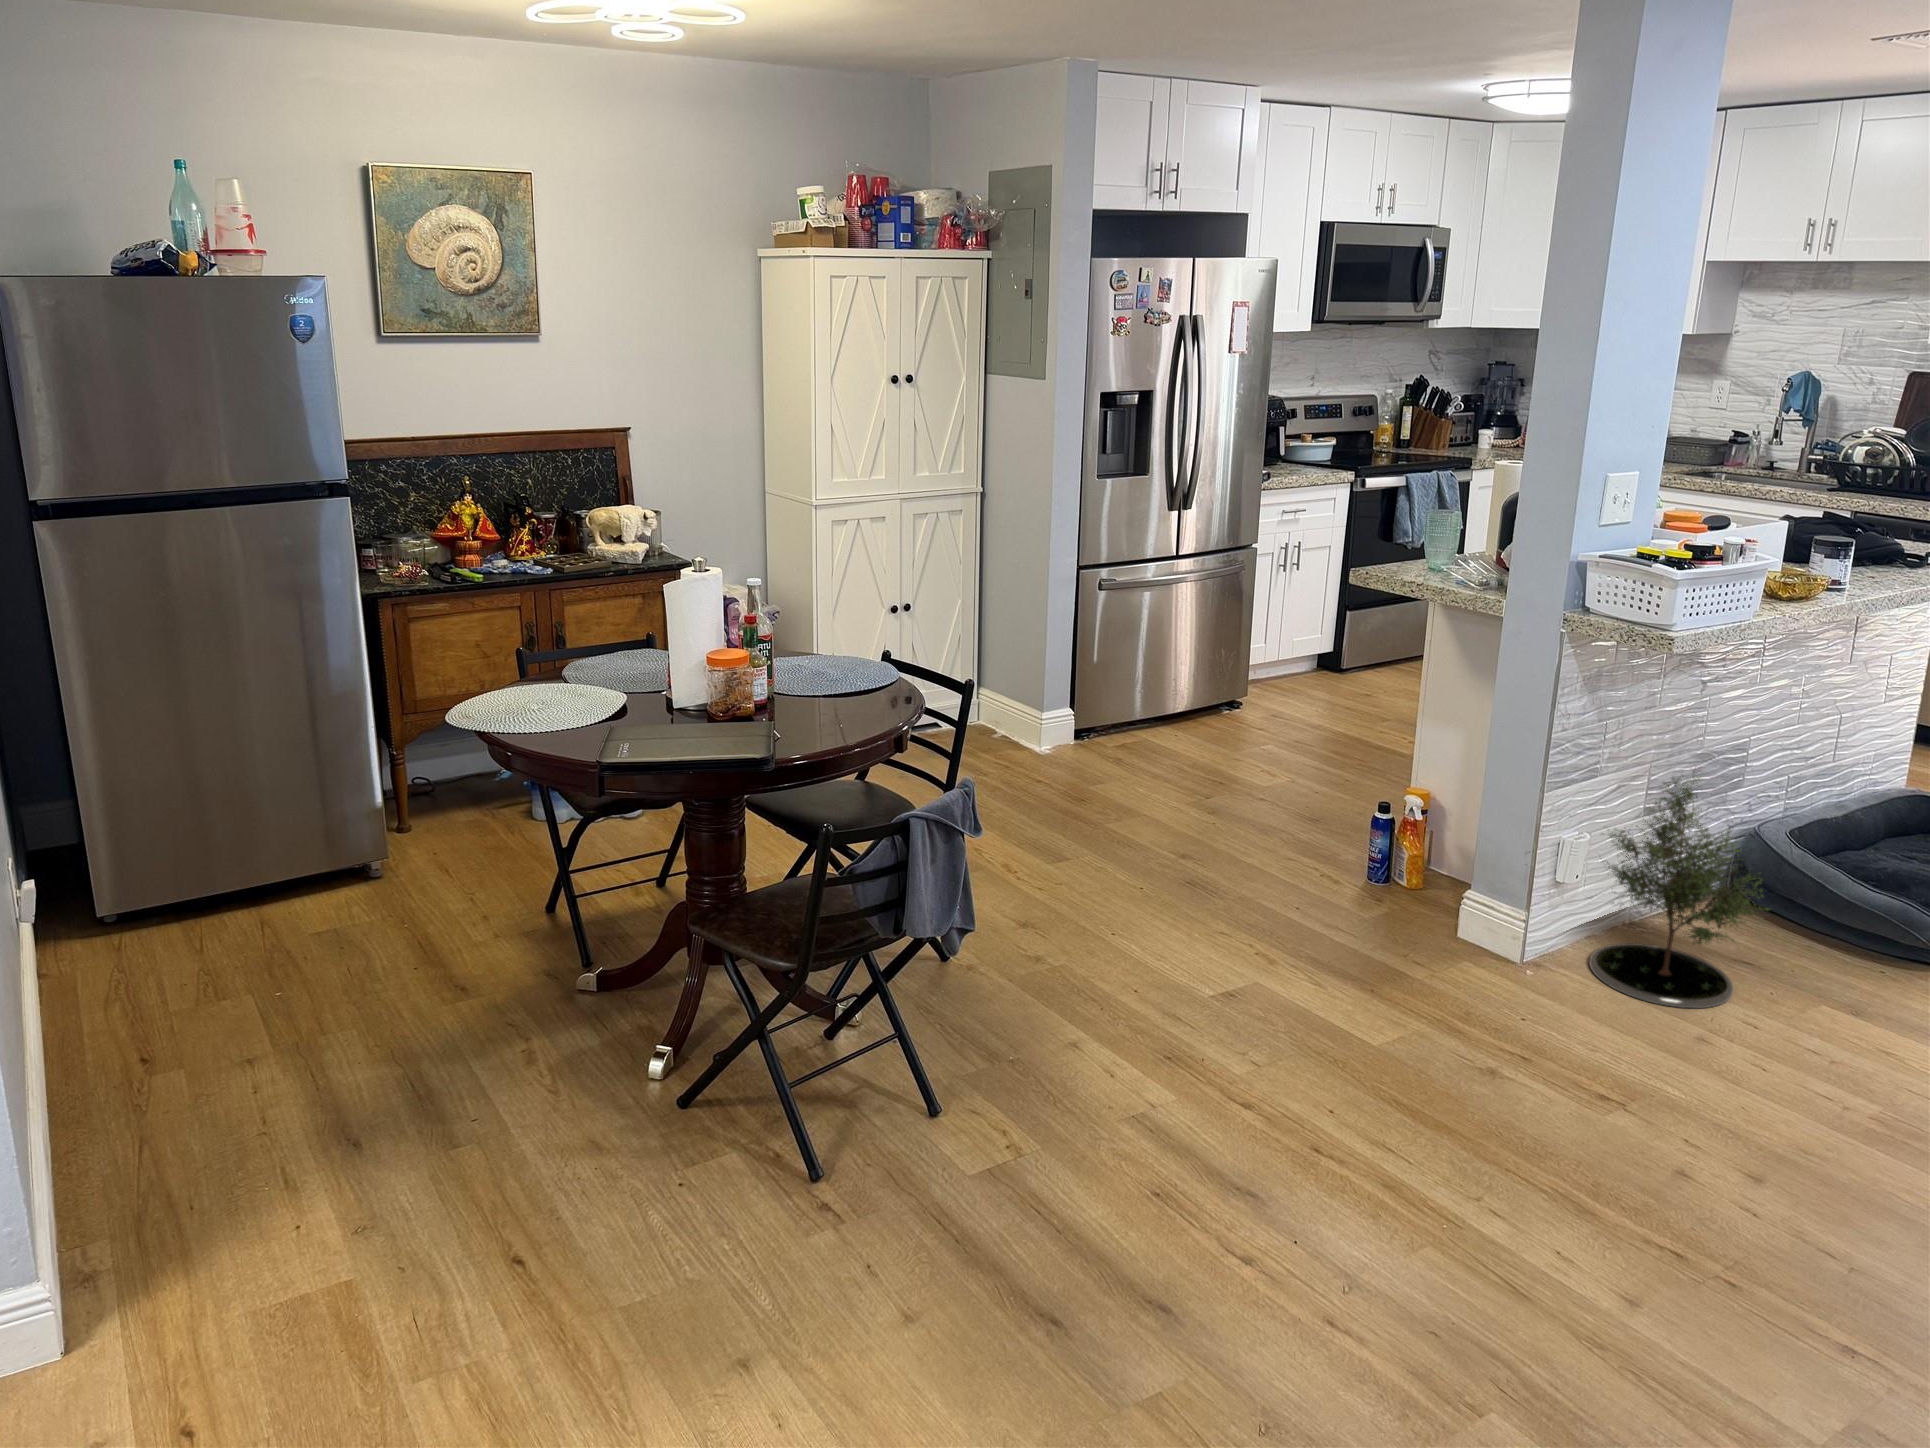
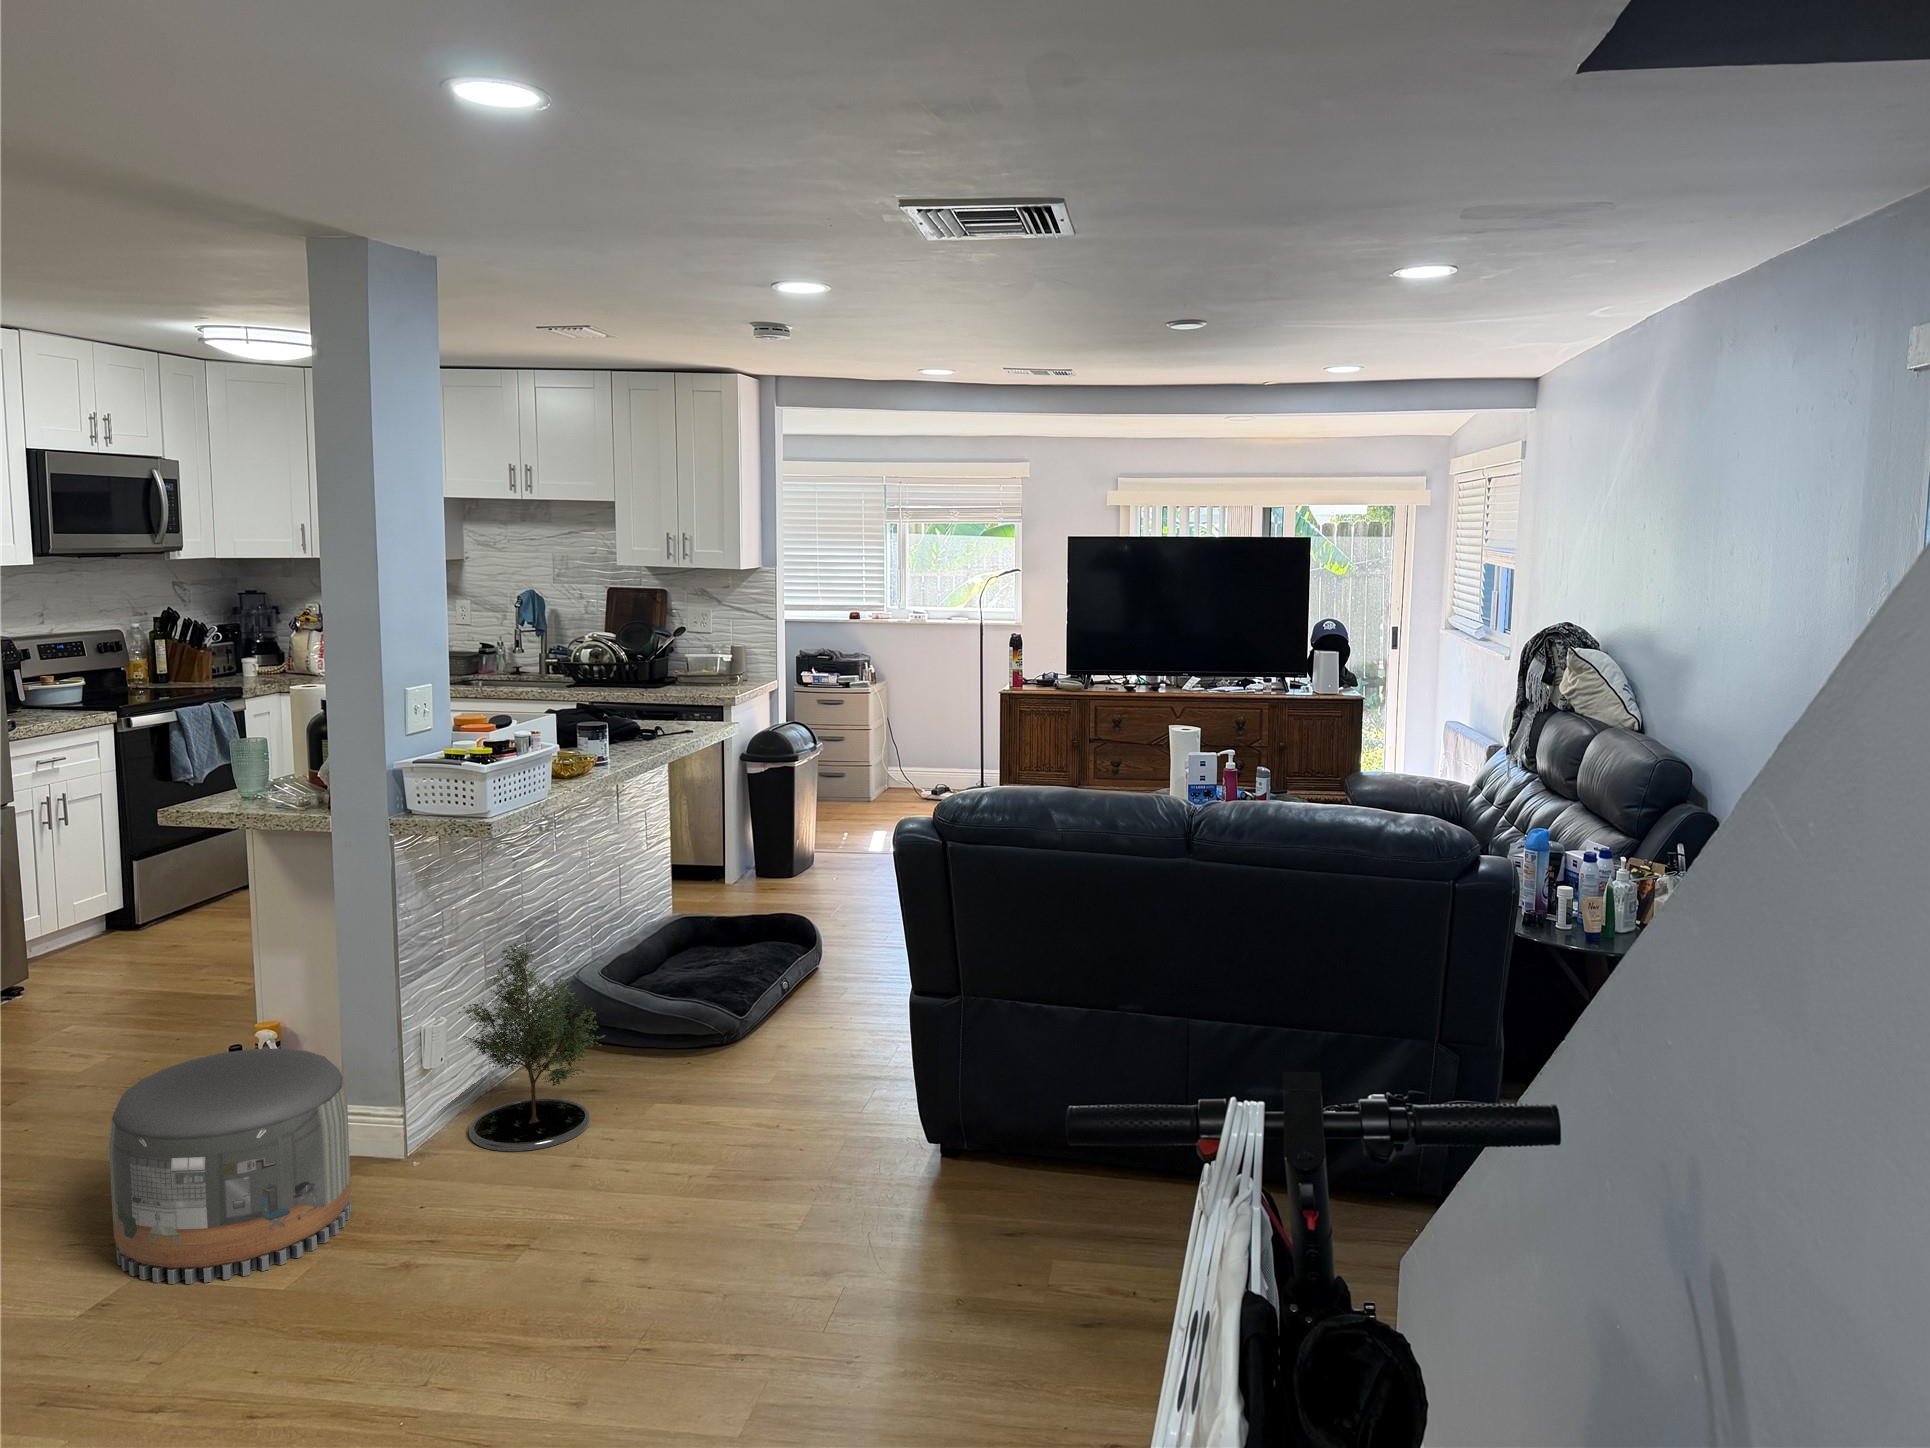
pouf: none [1253,806,1467,1019] -> present [109,1048,351,1284]

